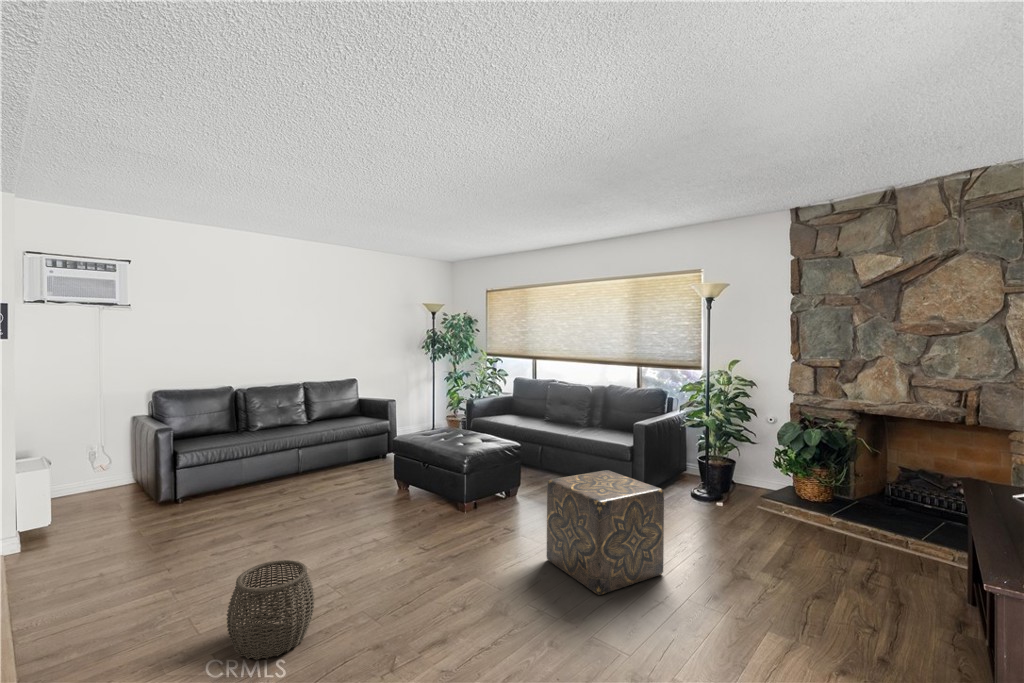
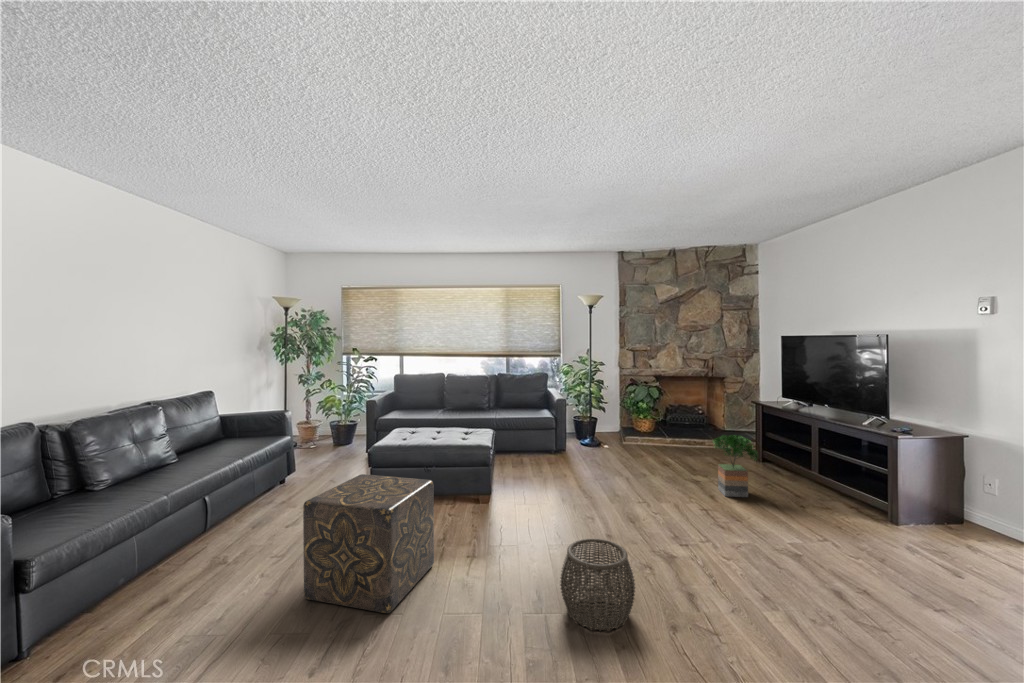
ottoman: present [546,470,664,595] -> present [303,474,434,613]
potted tree: none [715,516,790,641] -> present [713,435,758,497]

